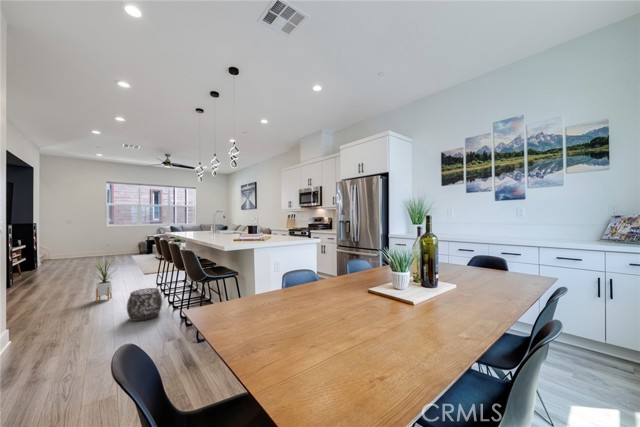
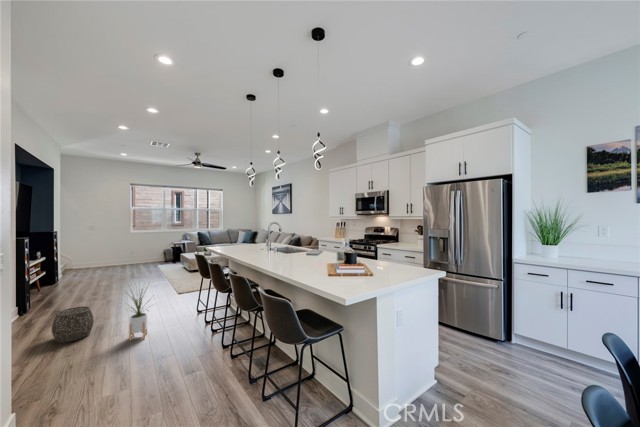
woven basket: present [127,288,162,321] -> present [52,306,94,343]

